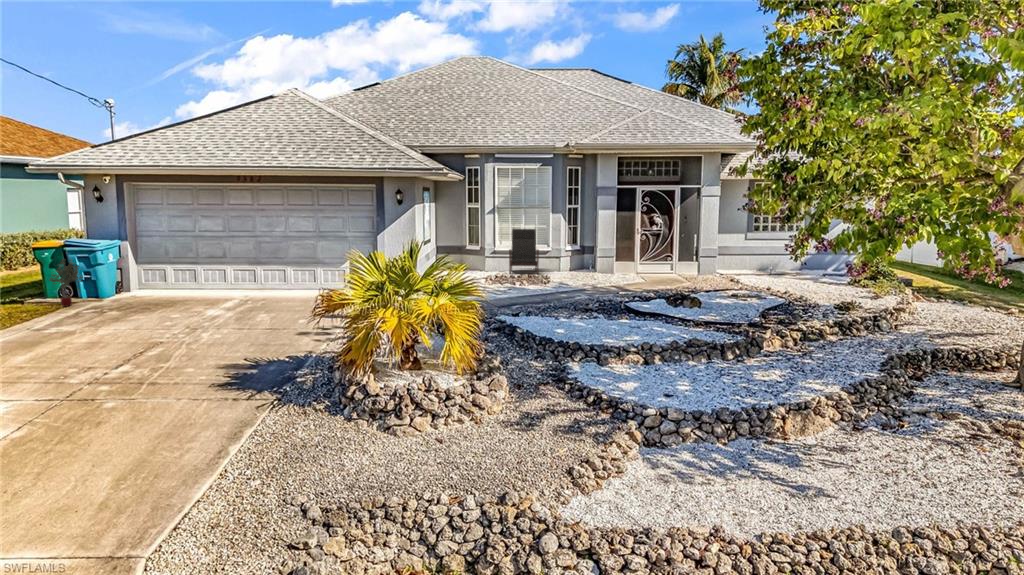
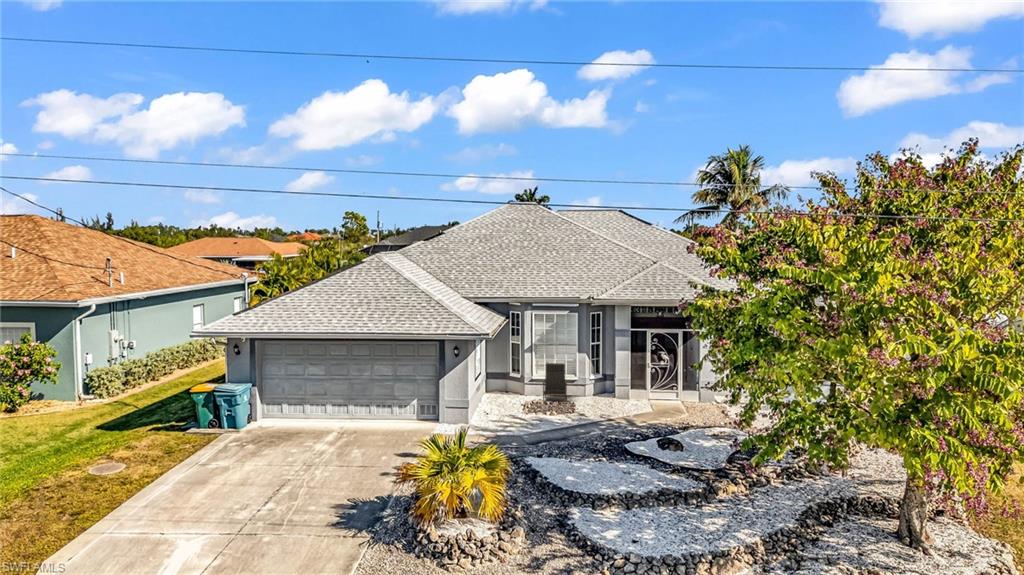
potted tree: present [50,259,83,307] -> none [203,401,228,437]

